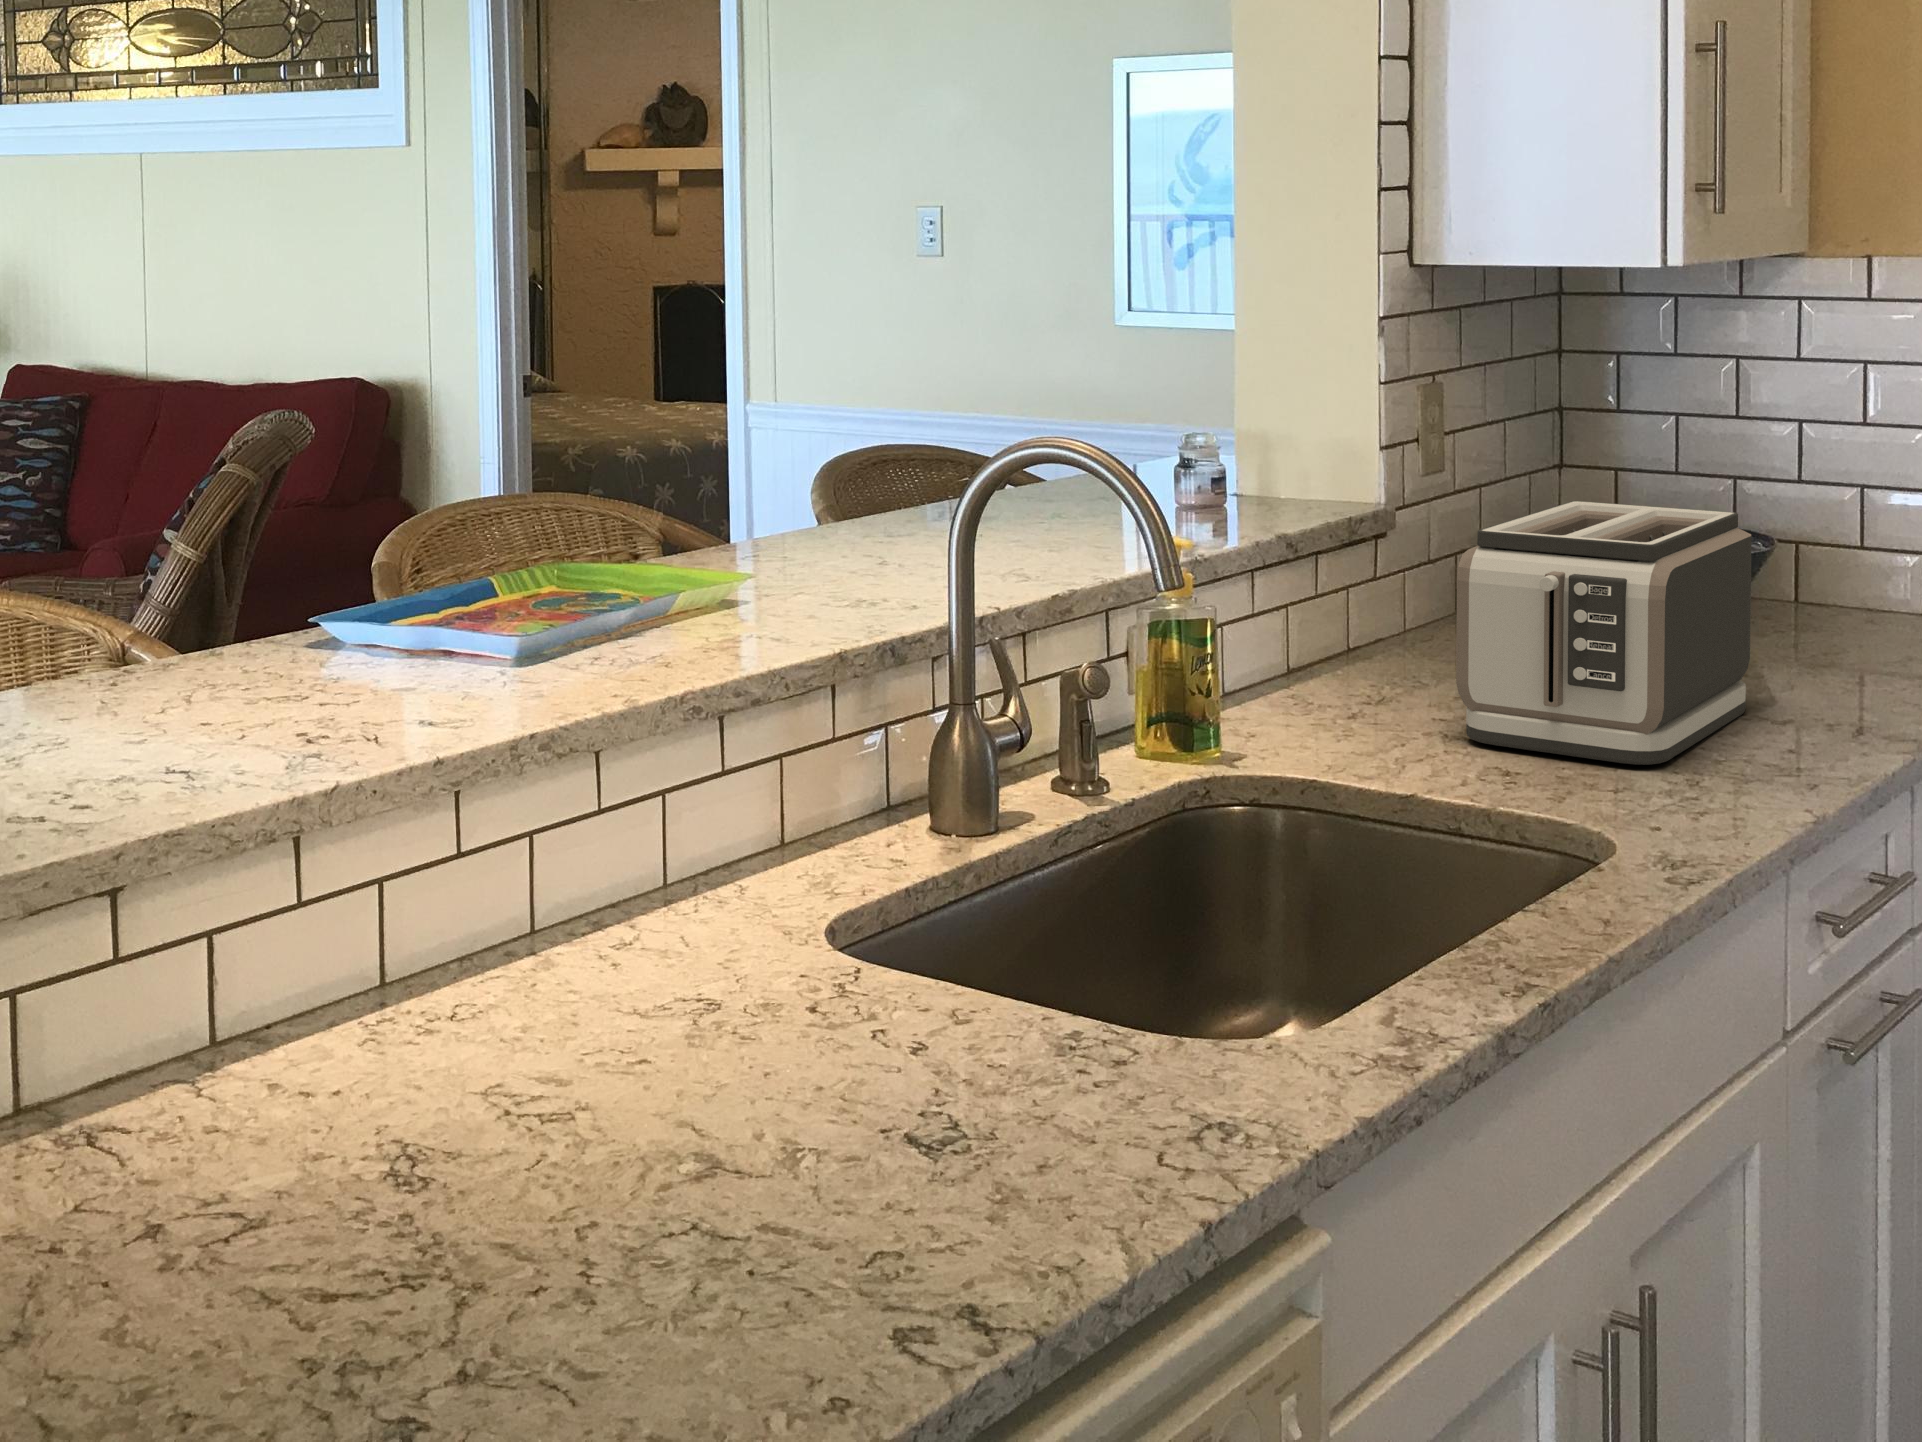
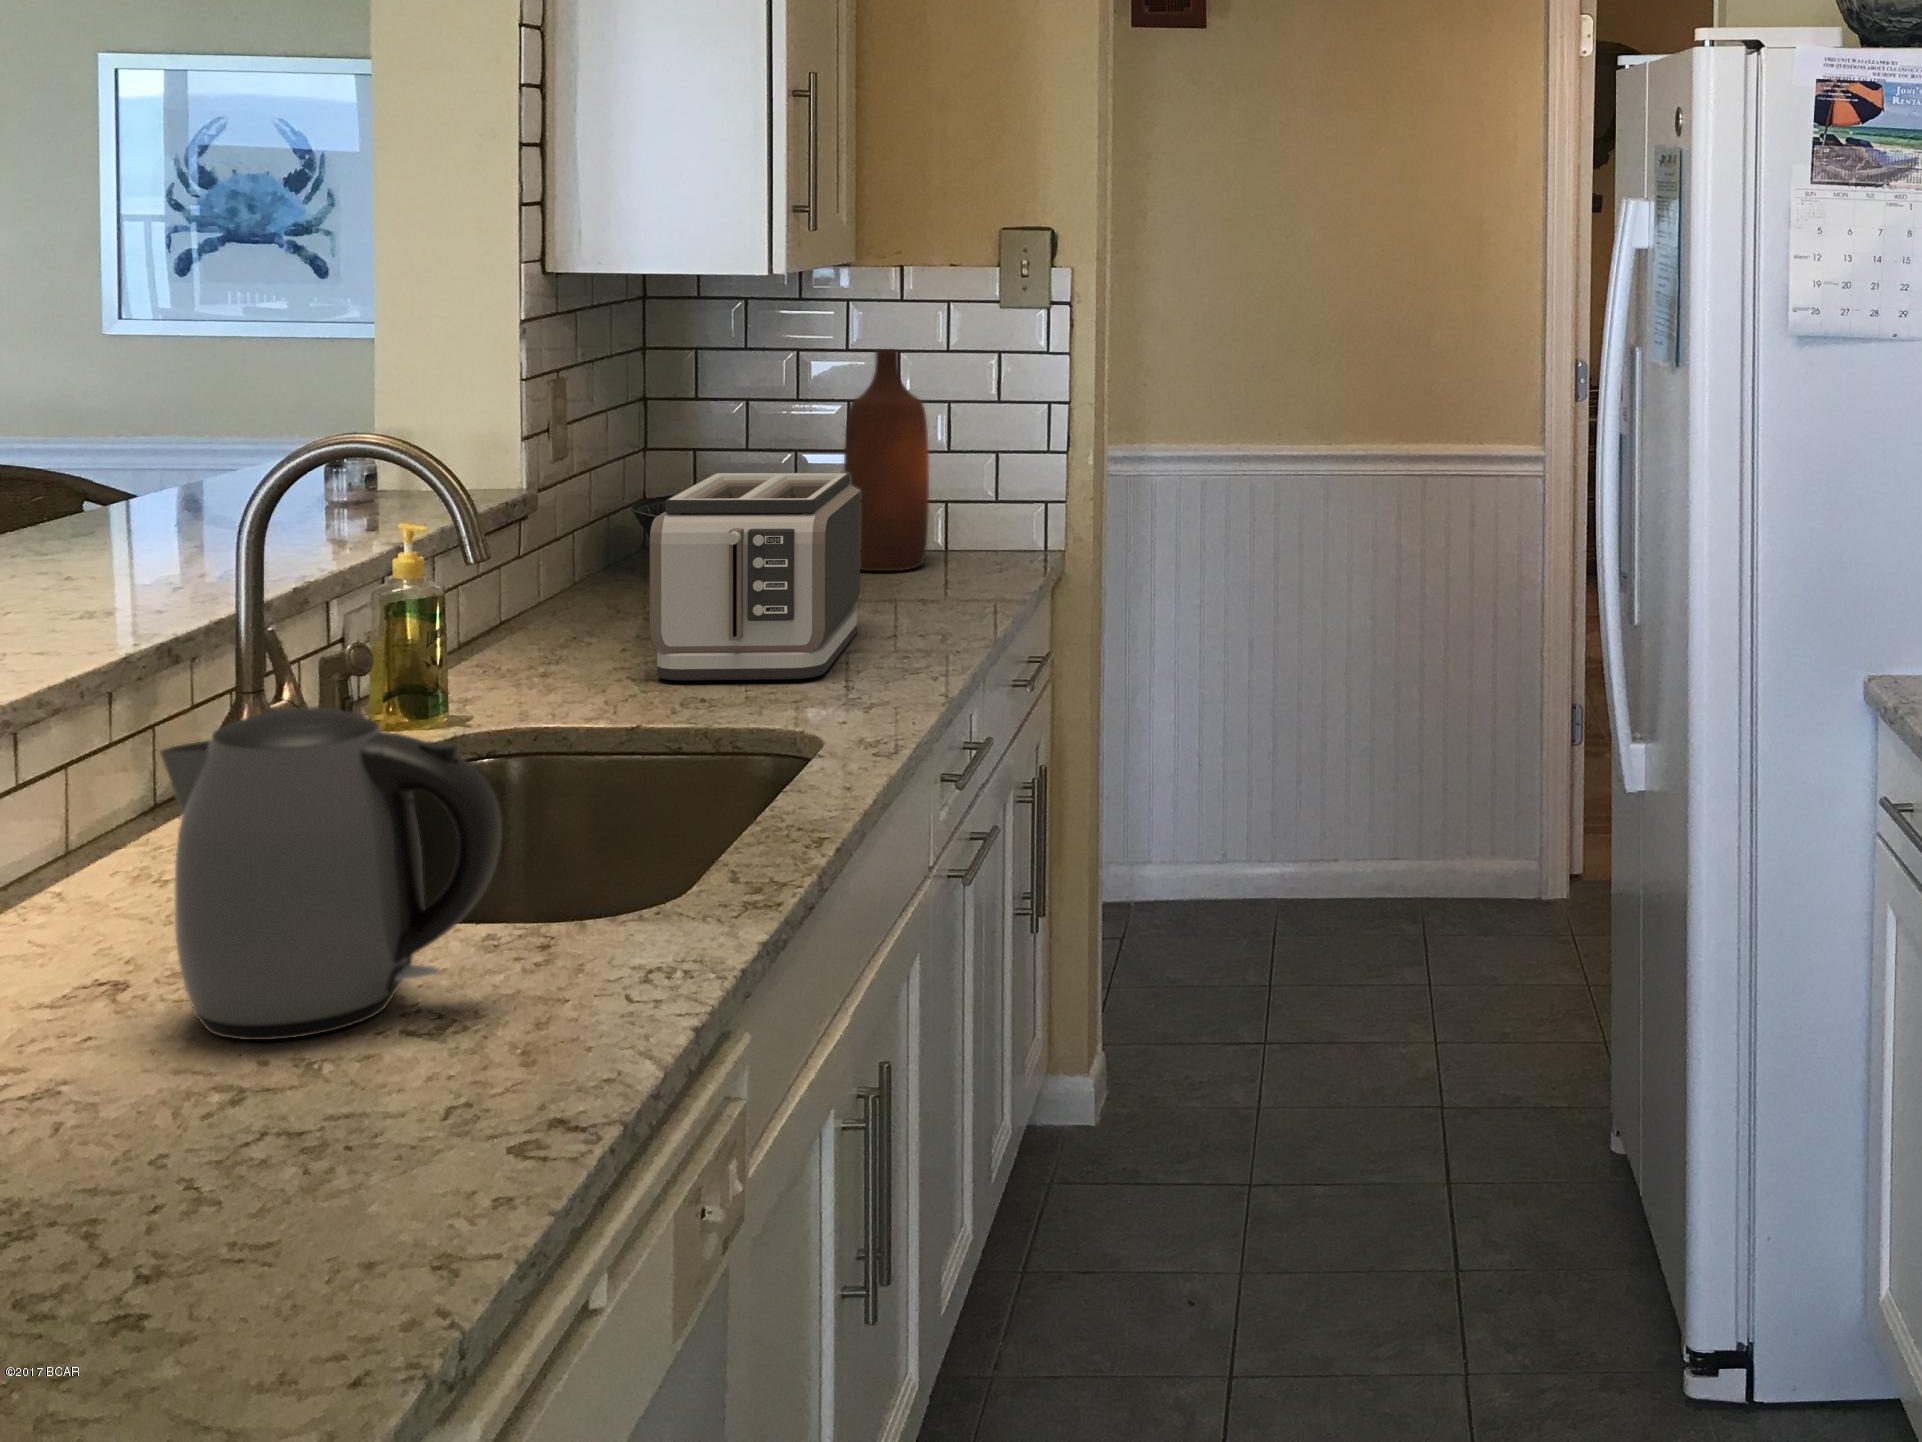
bottle: none [1780,359,1895,636] -> present [844,349,929,571]
kettle: none [718,742,1030,1111] -> present [160,708,502,1040]

